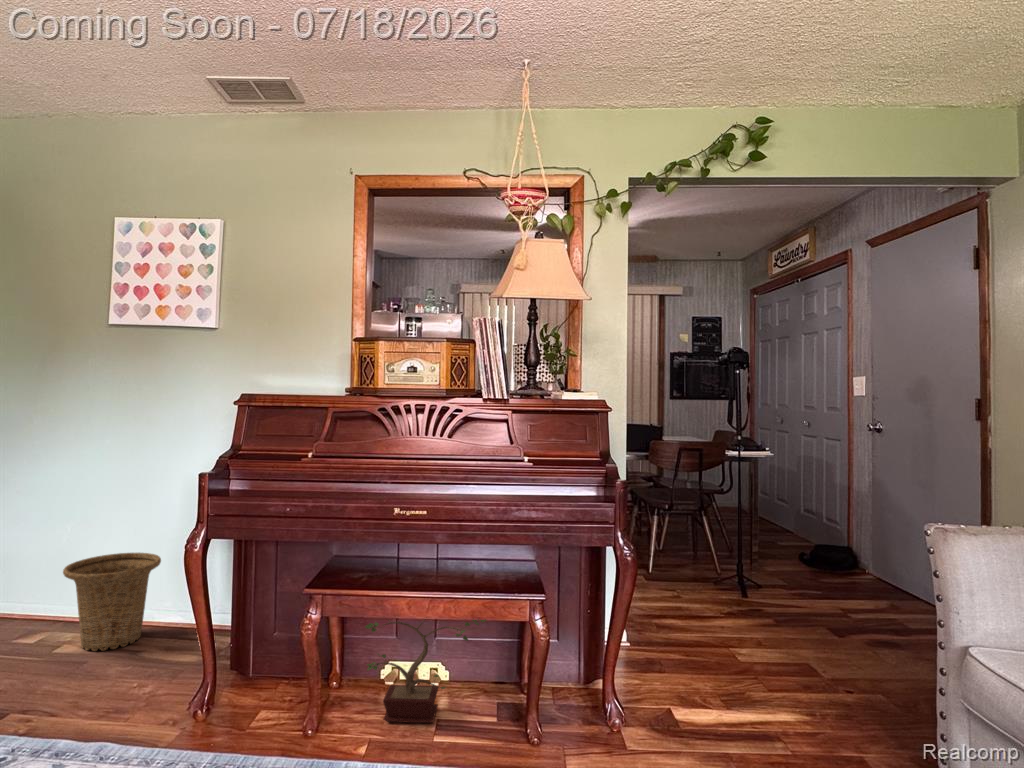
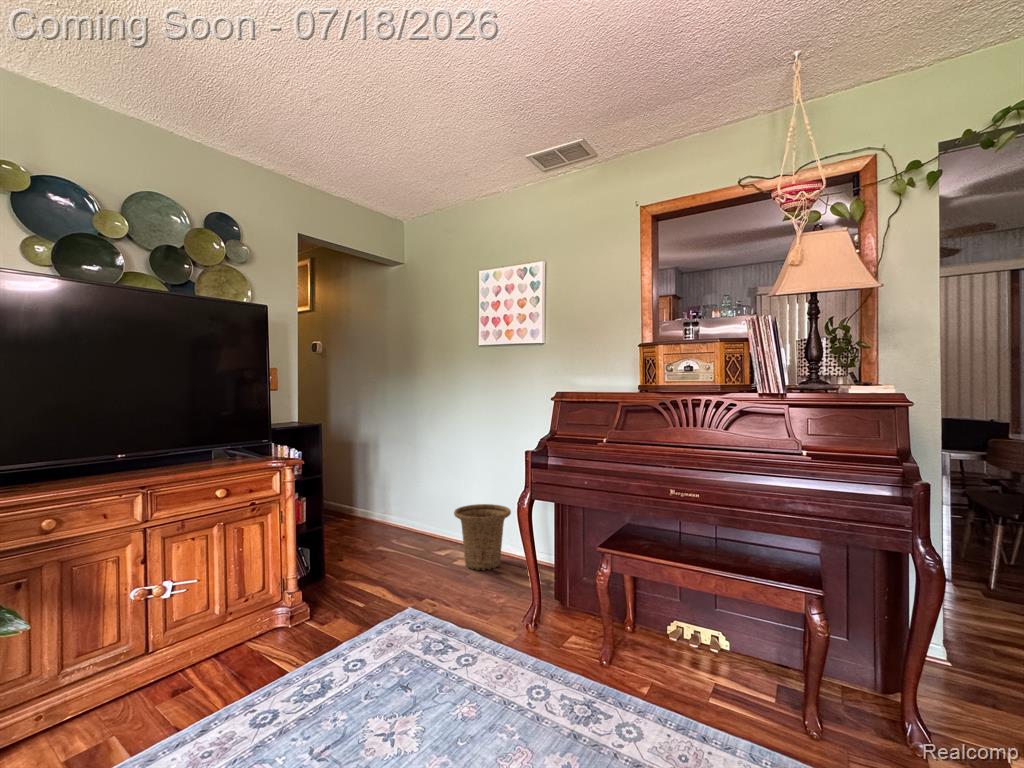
potted plant: present [365,619,486,723] -> none [648,554,763,685]

